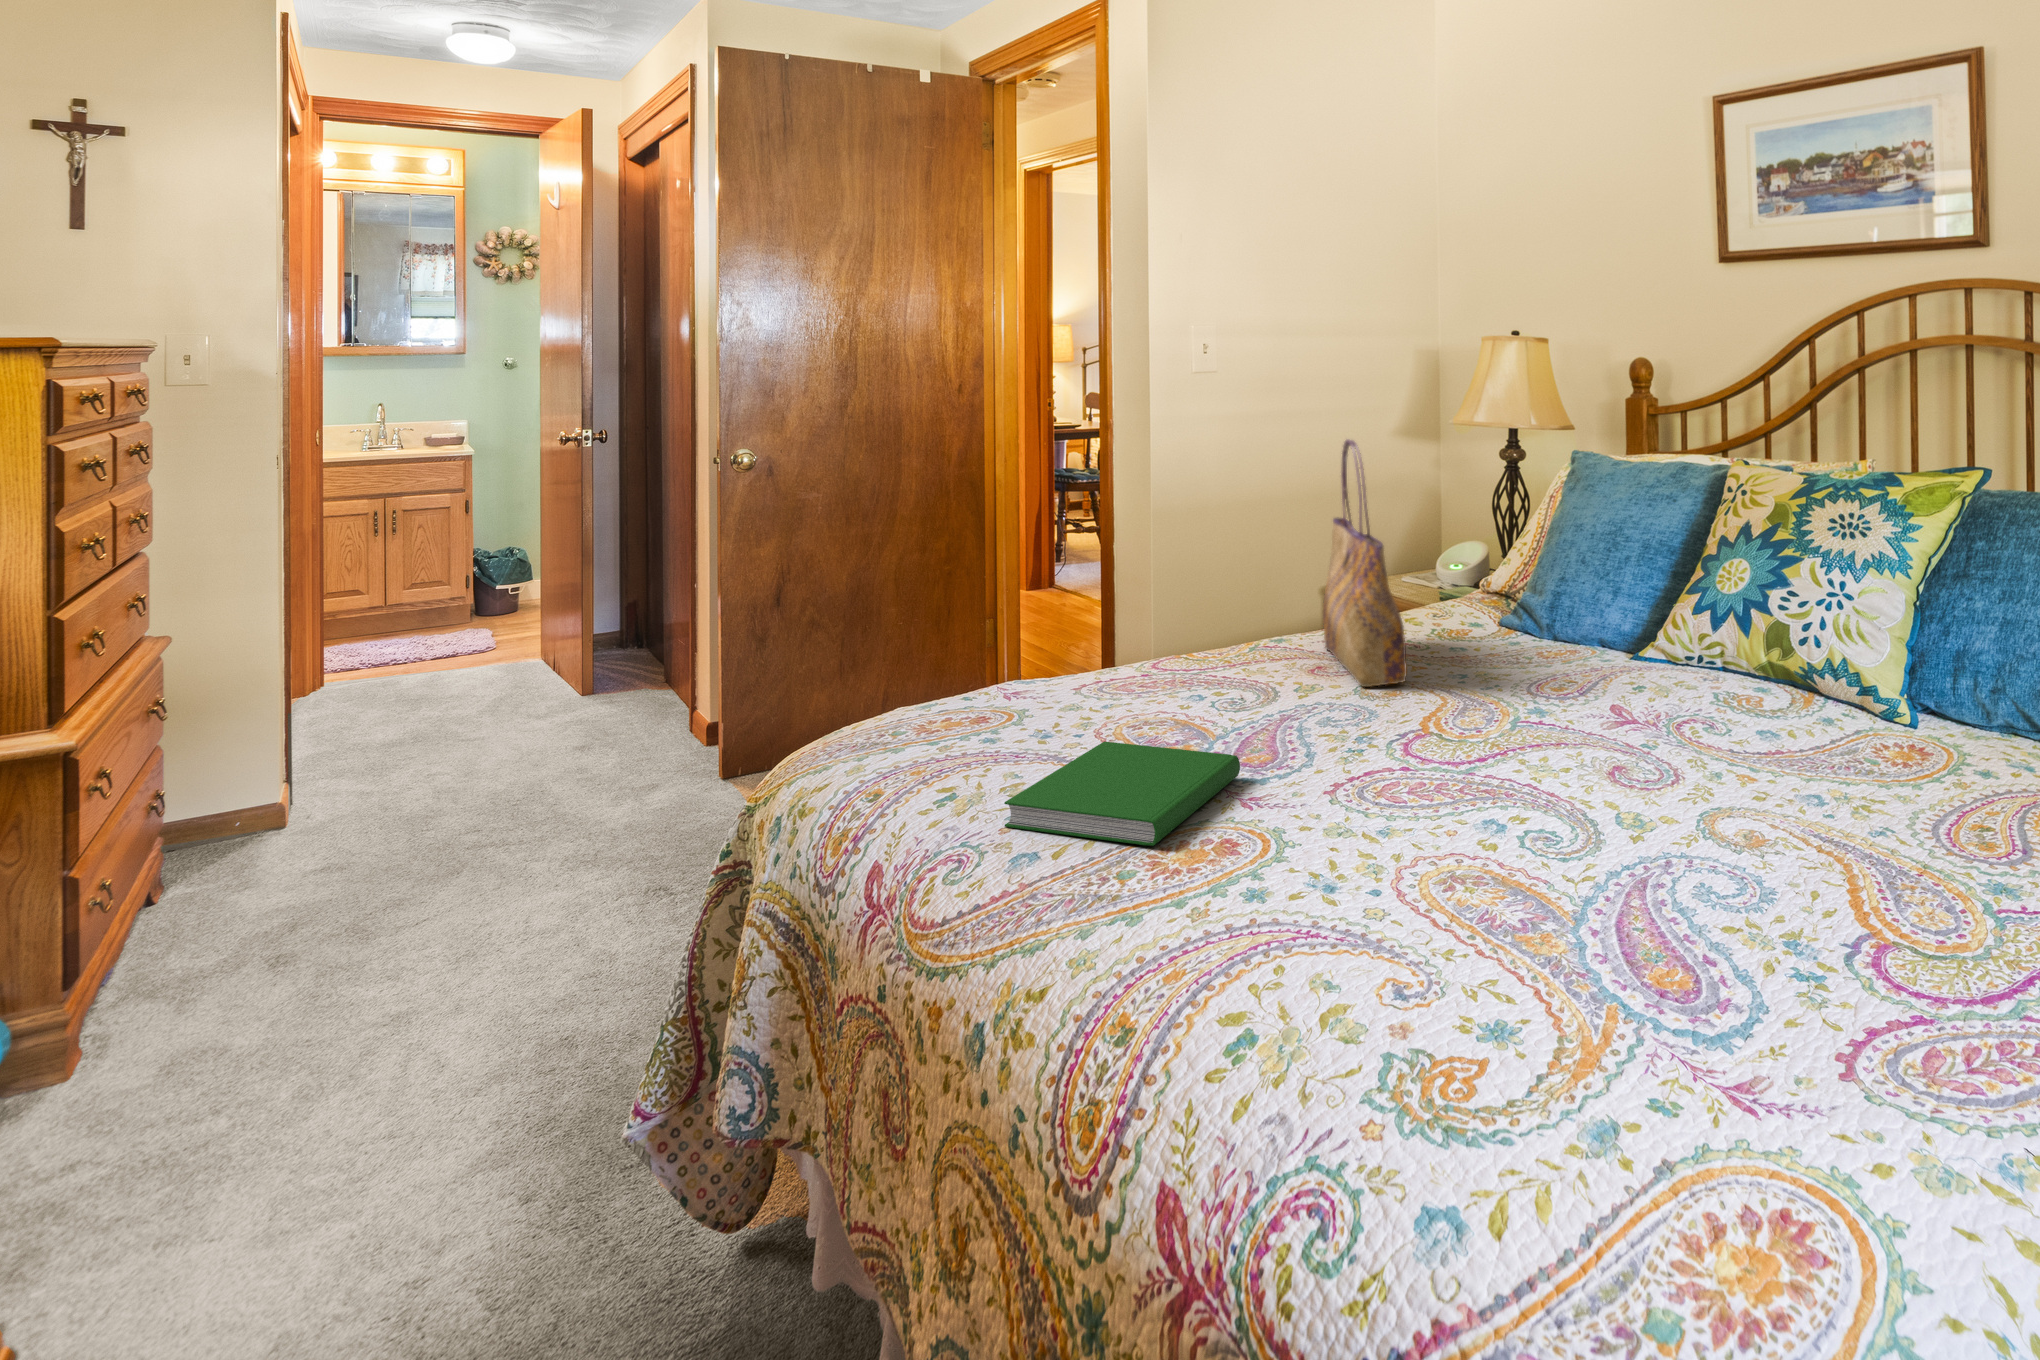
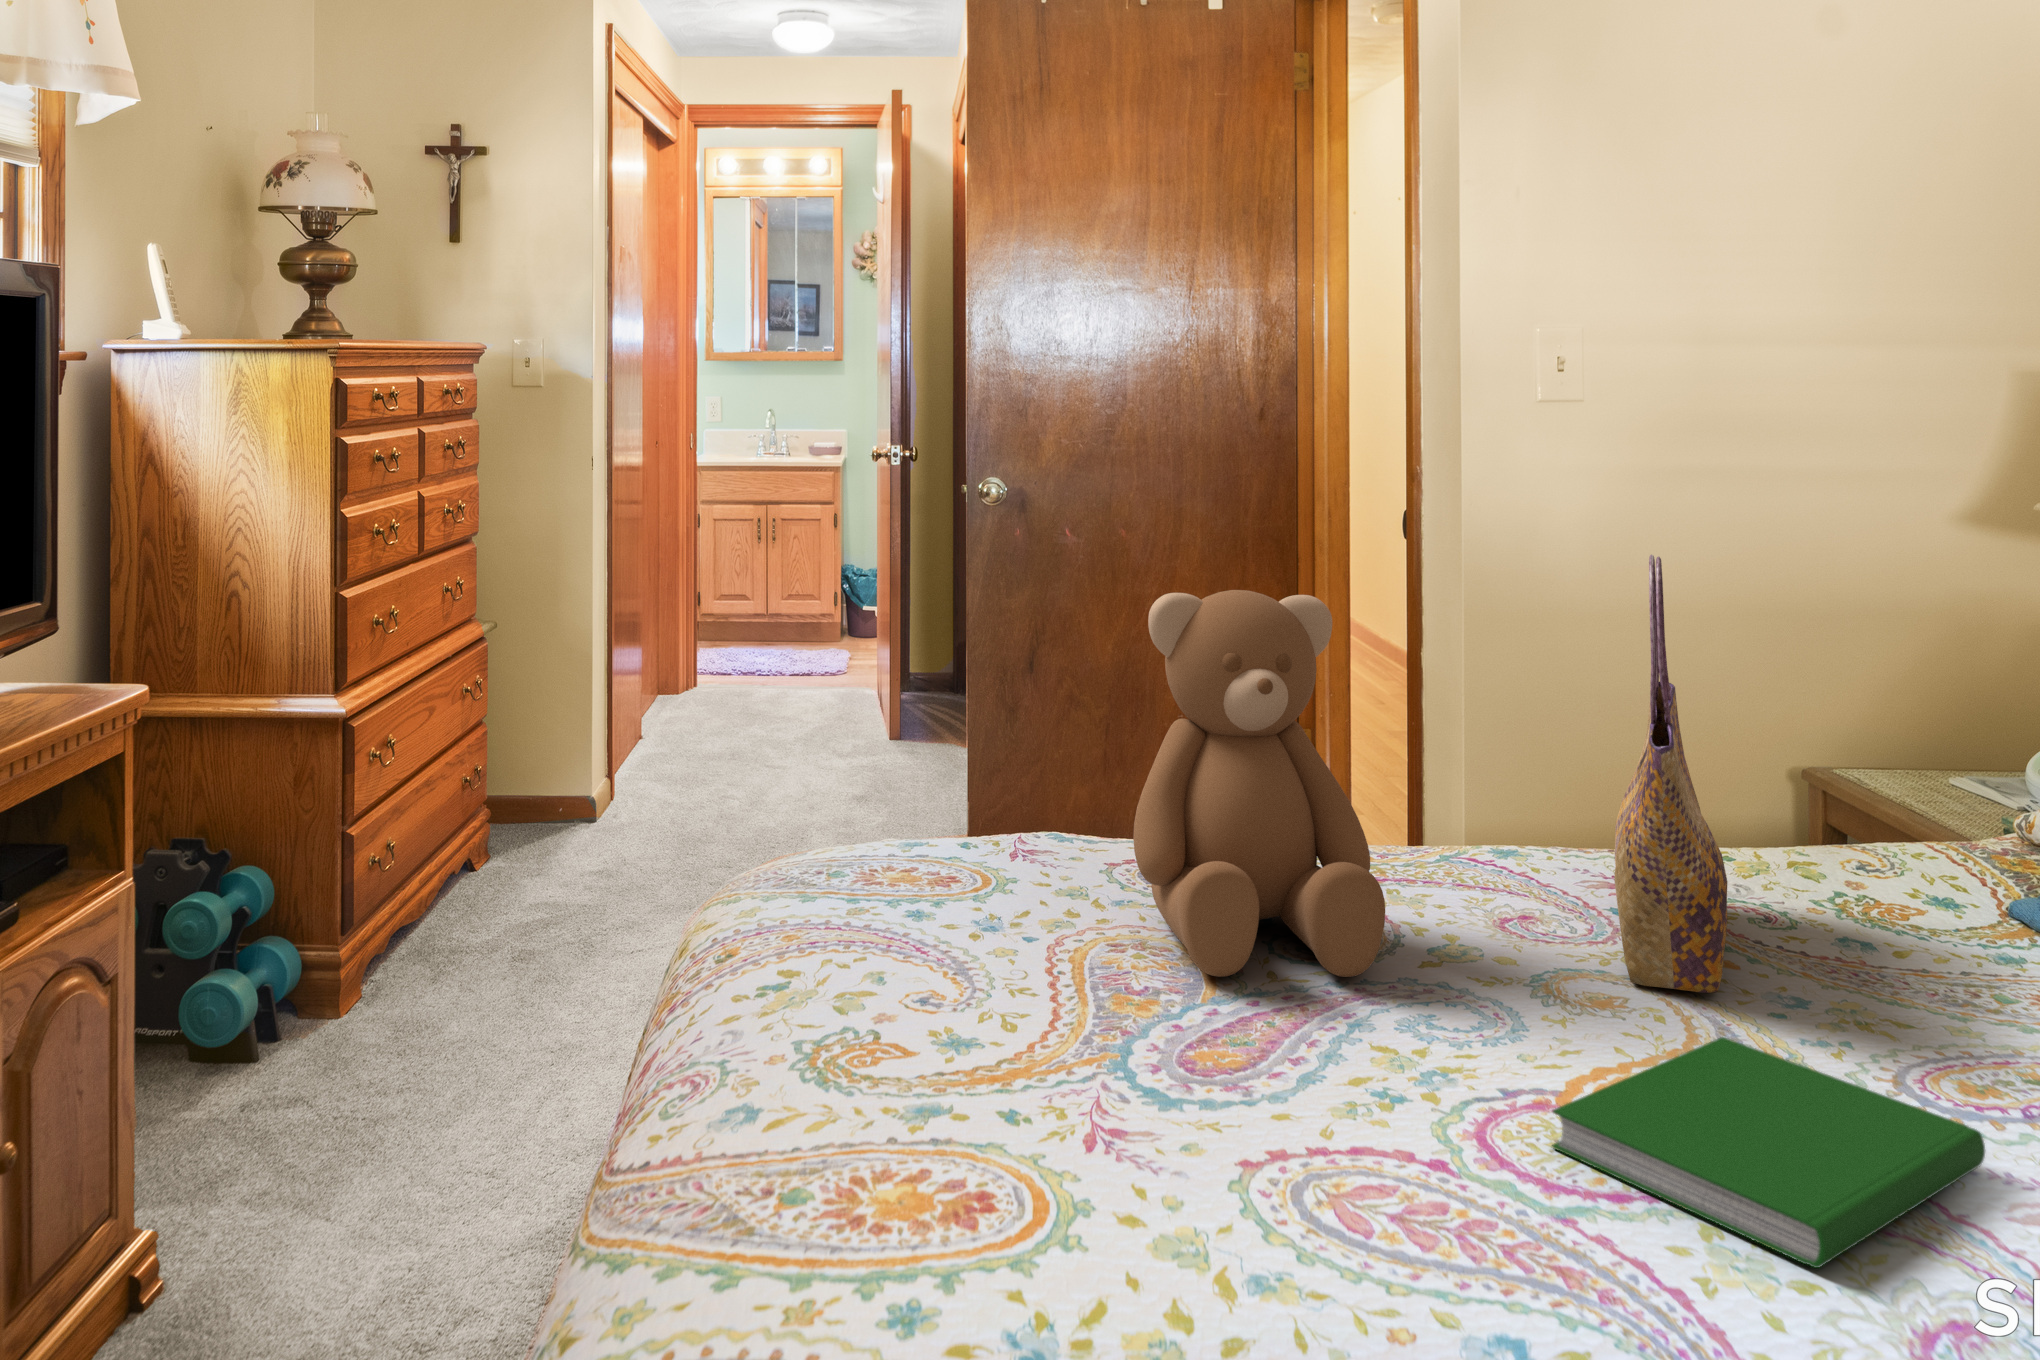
teddy bear: none [1070,483,1243,731] -> present [1133,590,1385,977]
hardcover book: present [1004,741,1240,846] -> present [1552,1037,1985,1268]

